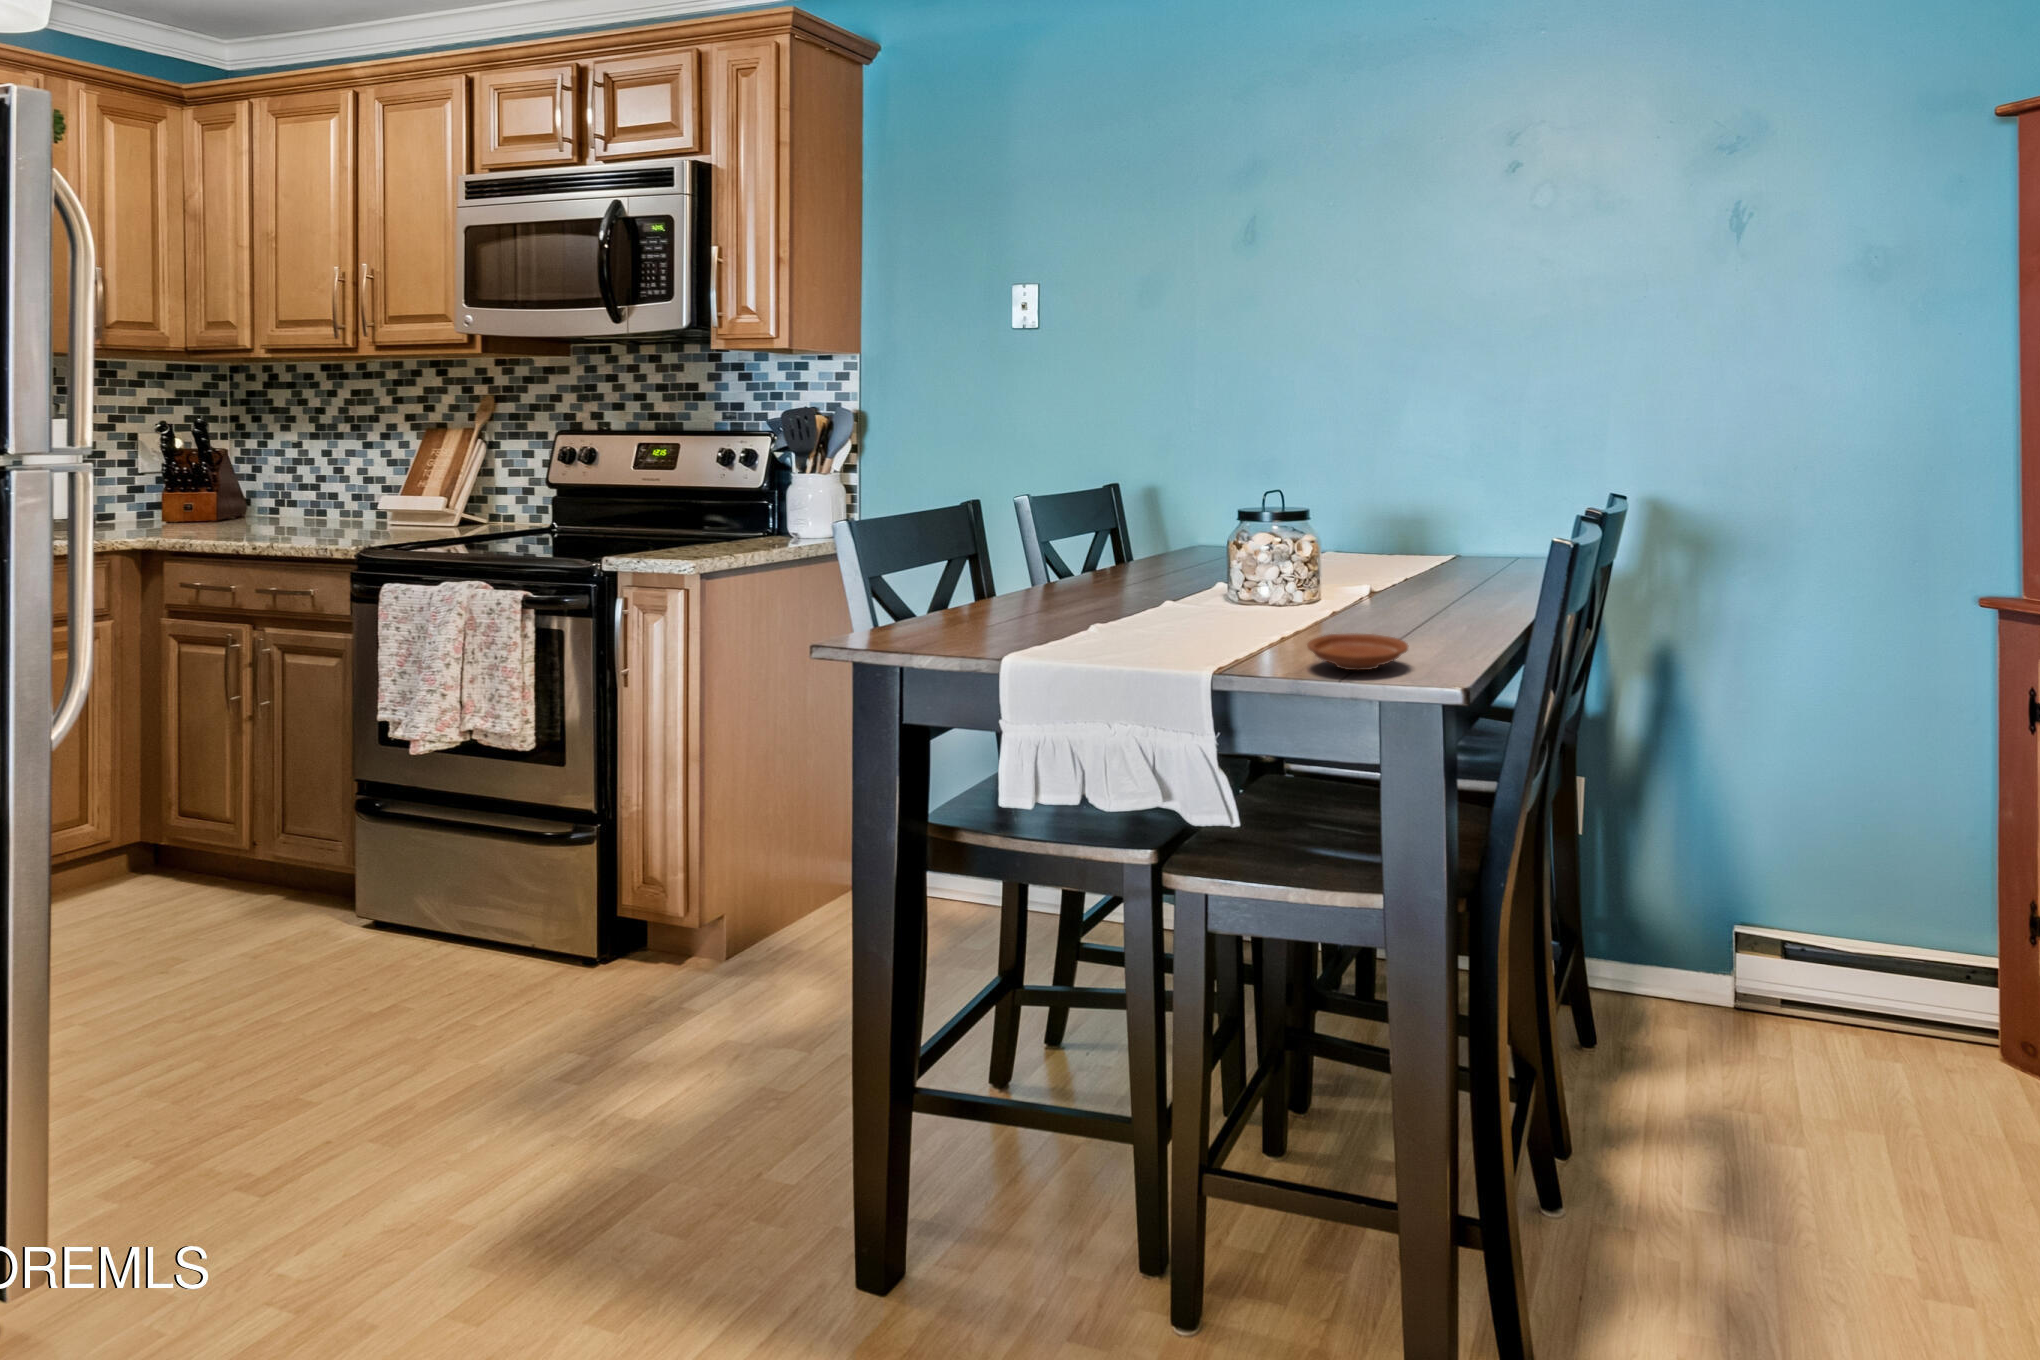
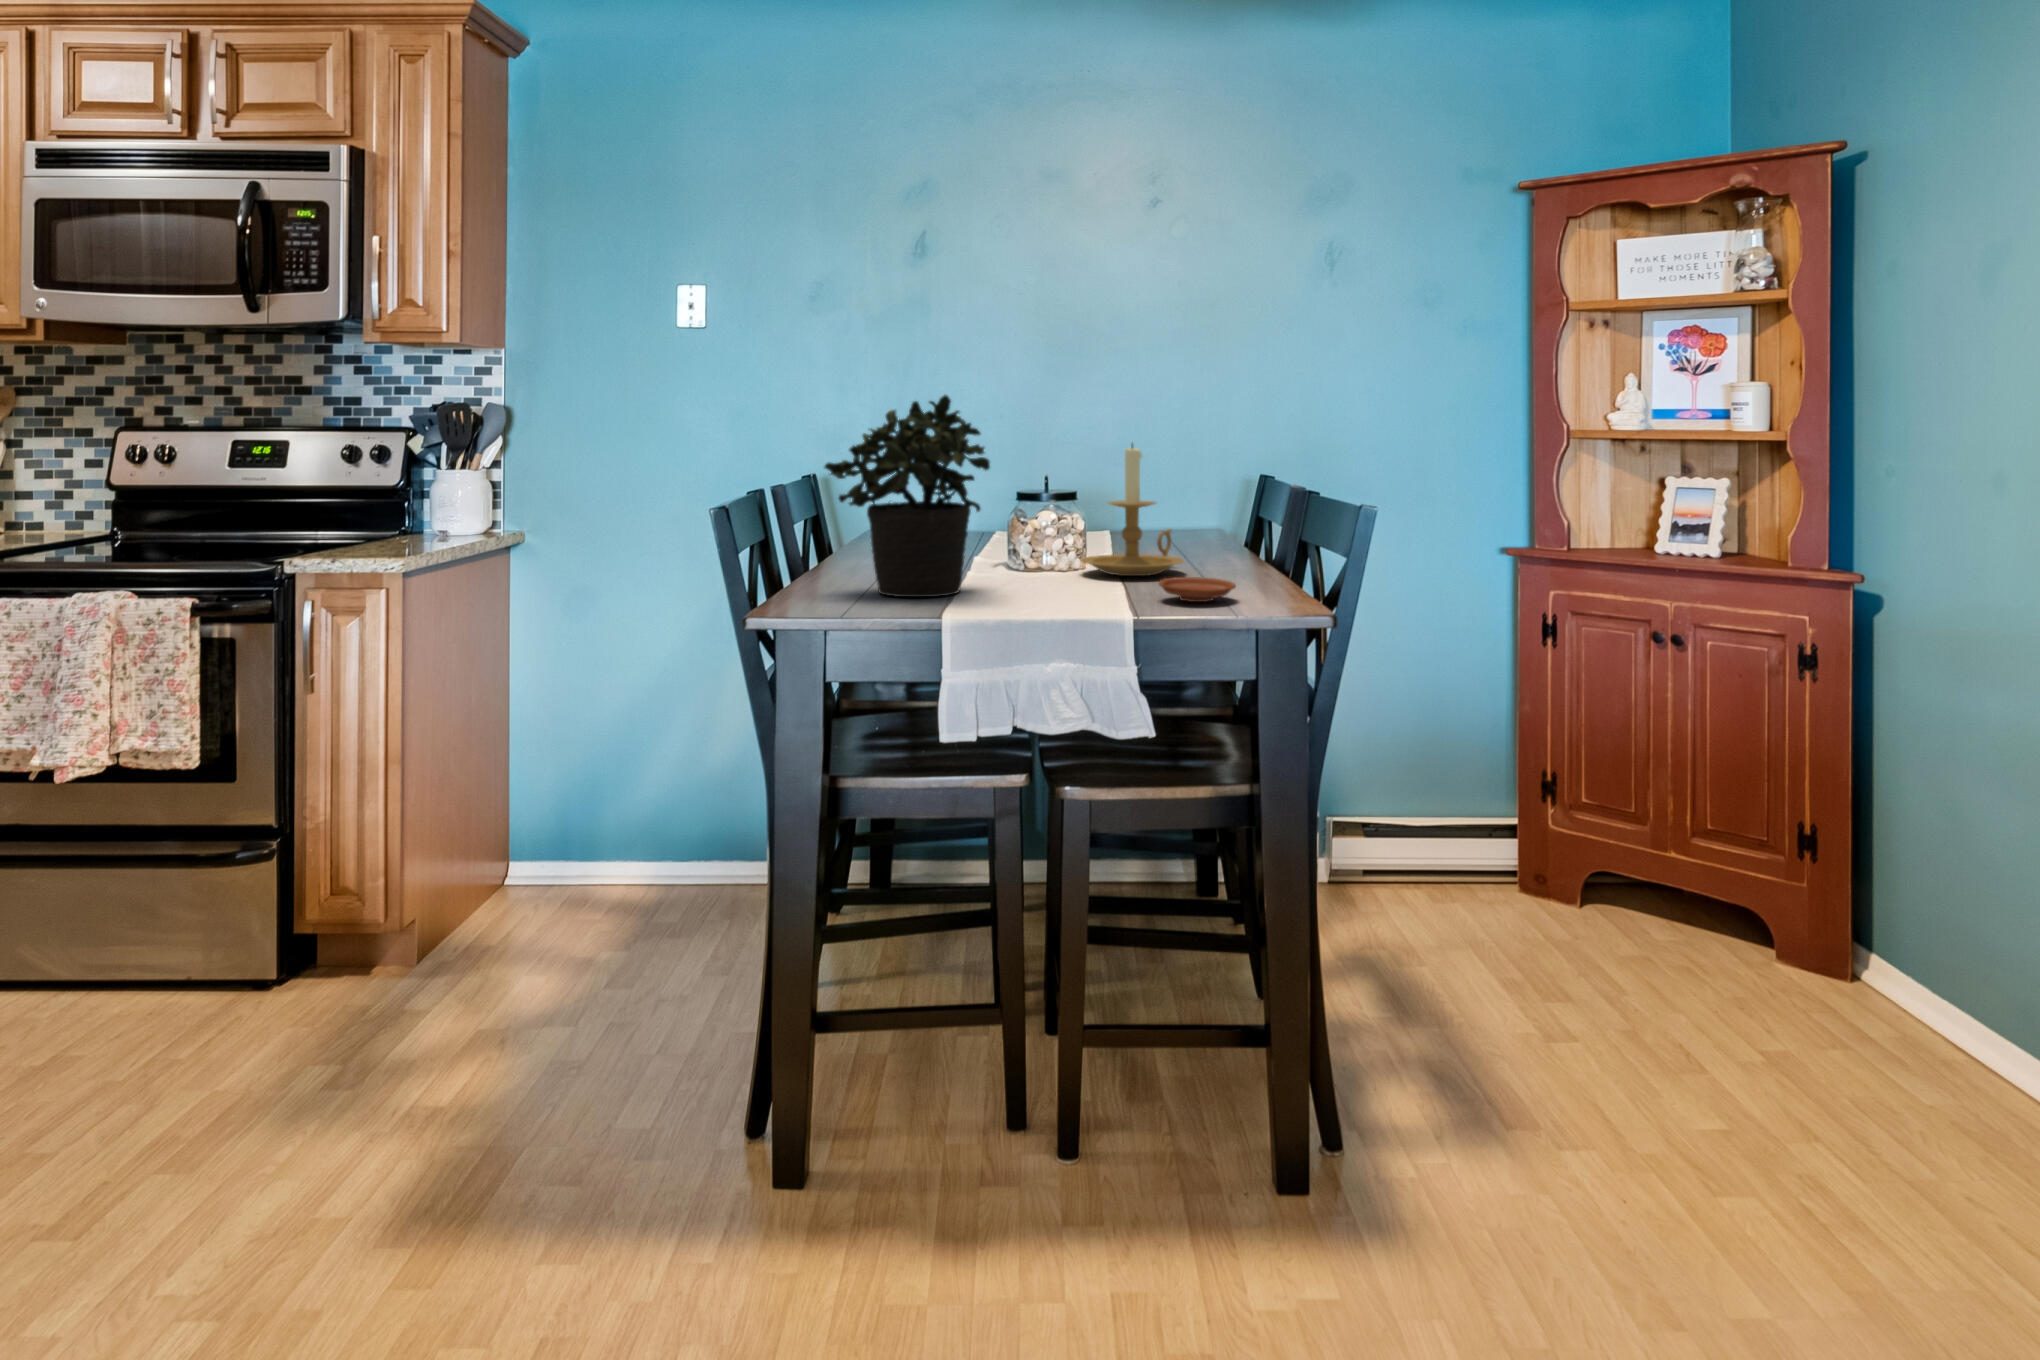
potted plant: none [963,398,1143,641] -> present [825,395,990,597]
candle holder: none [1293,456,1427,623] -> present [1081,444,1184,576]

